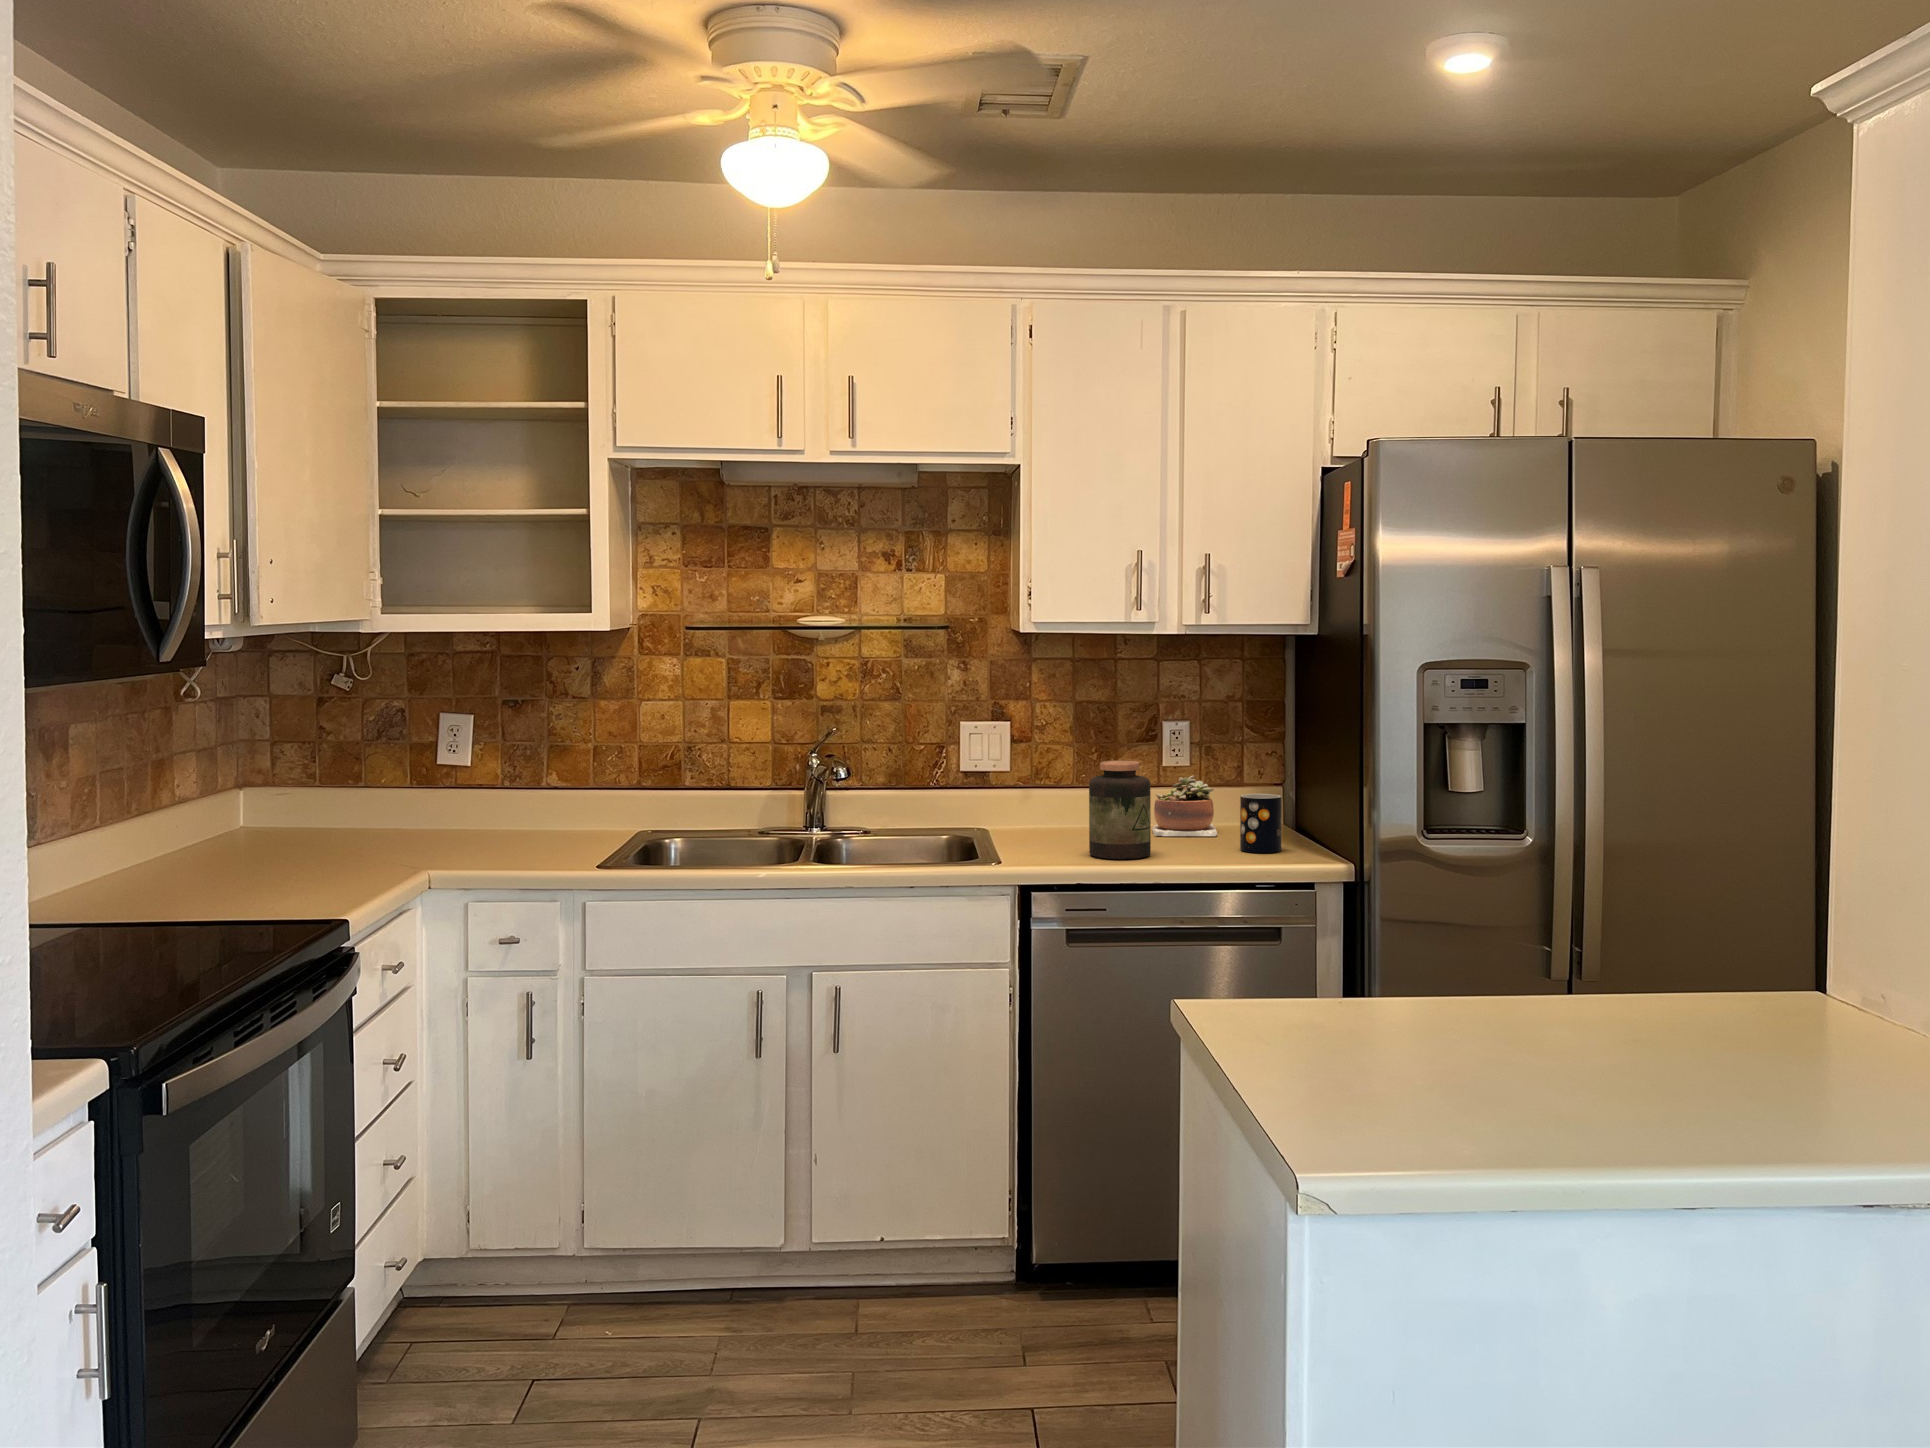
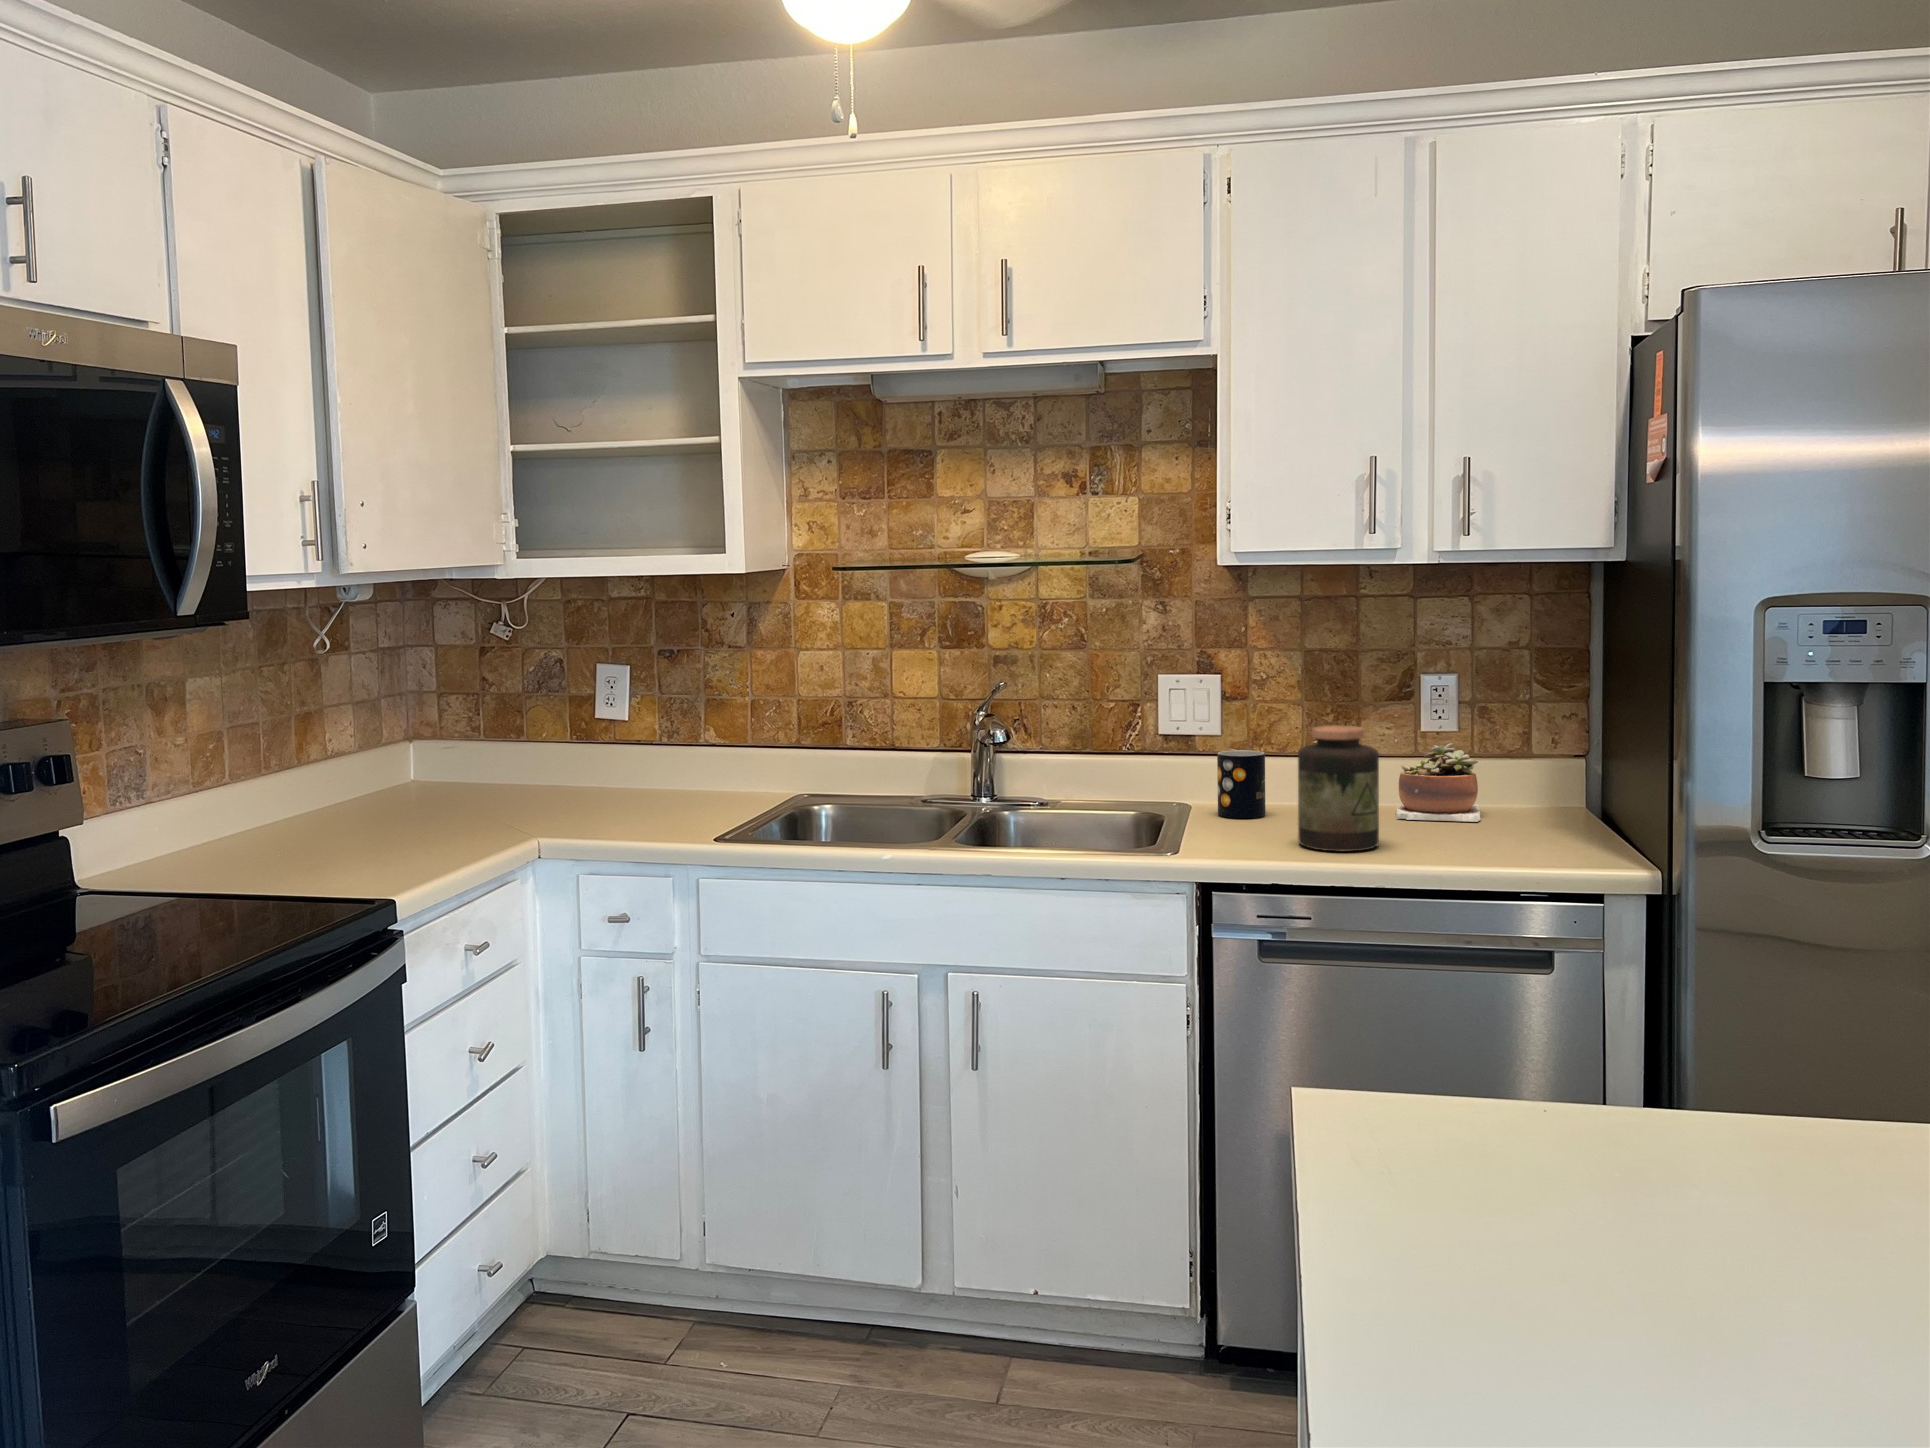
mug: present [1240,794,1281,853] -> present [1217,750,1265,818]

